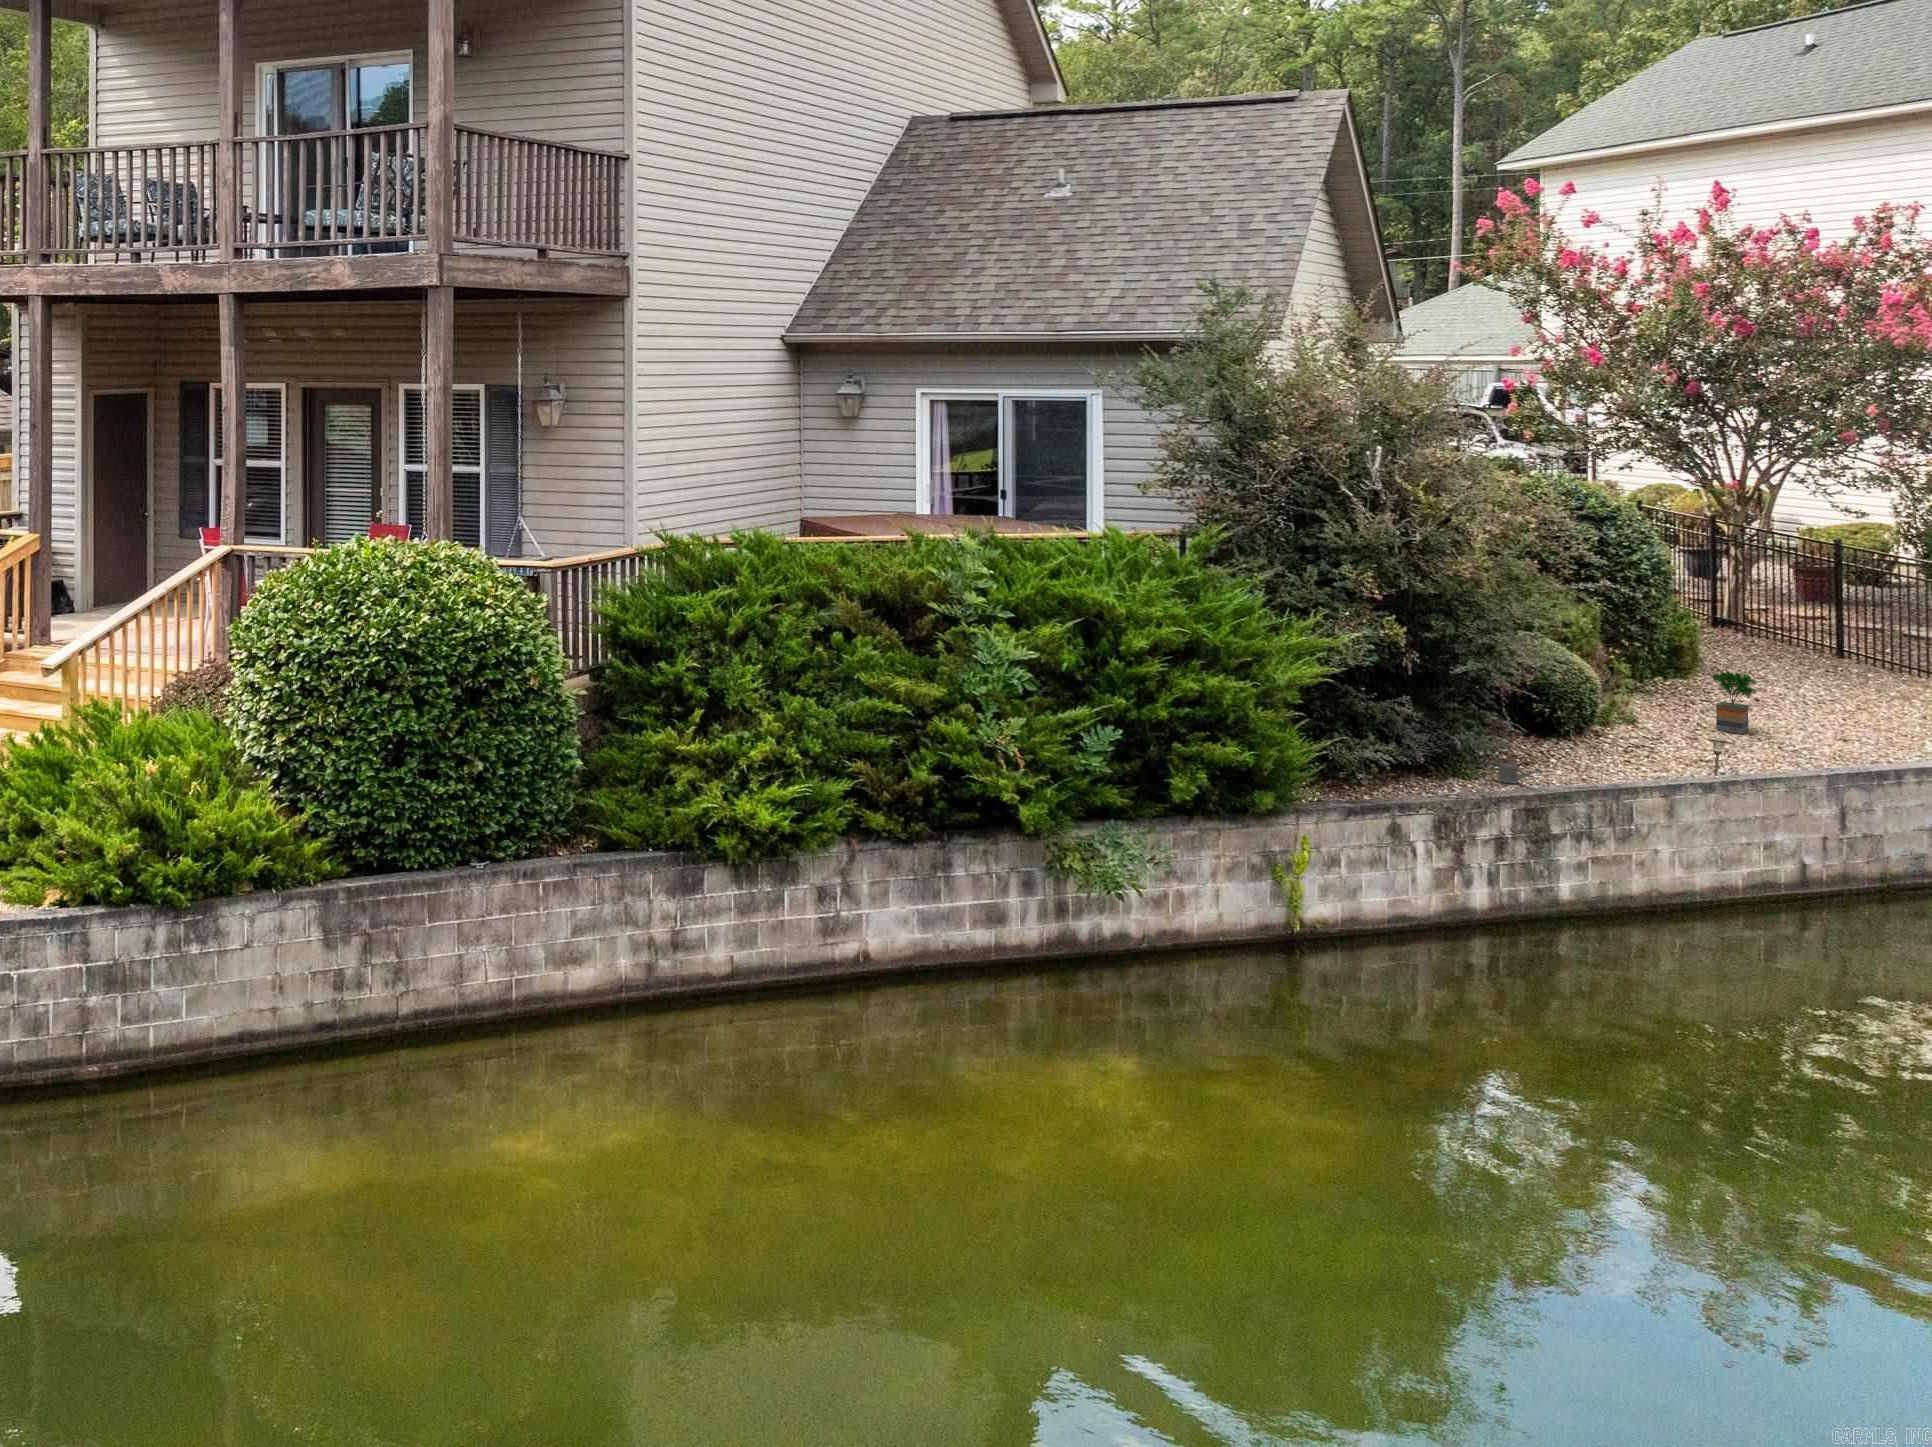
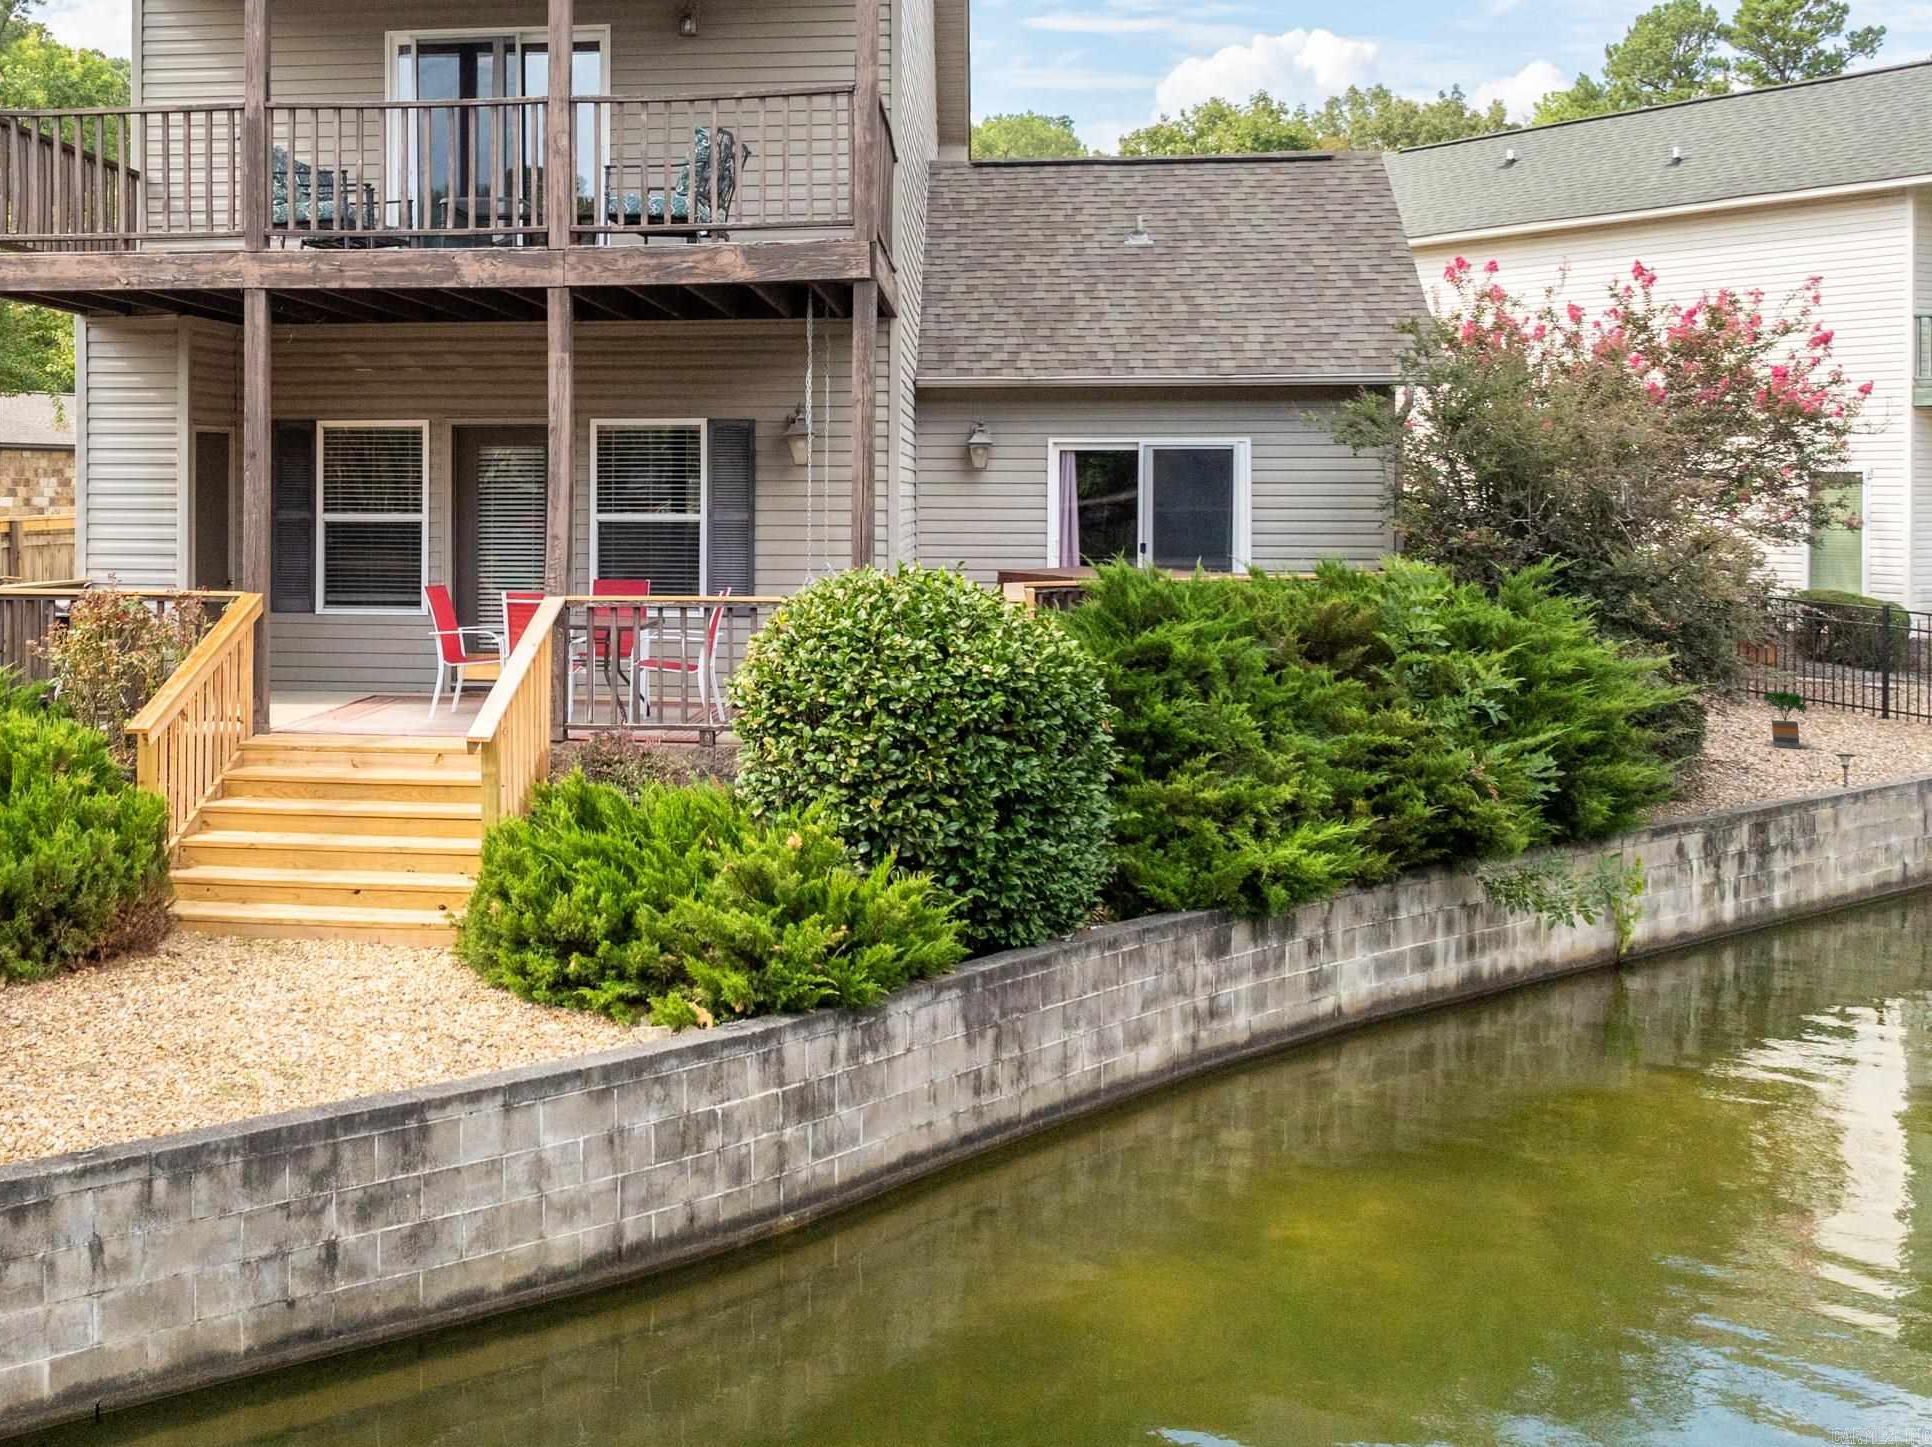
watering can: present [1497,763,1540,784] -> none [1683,781,1736,800]

